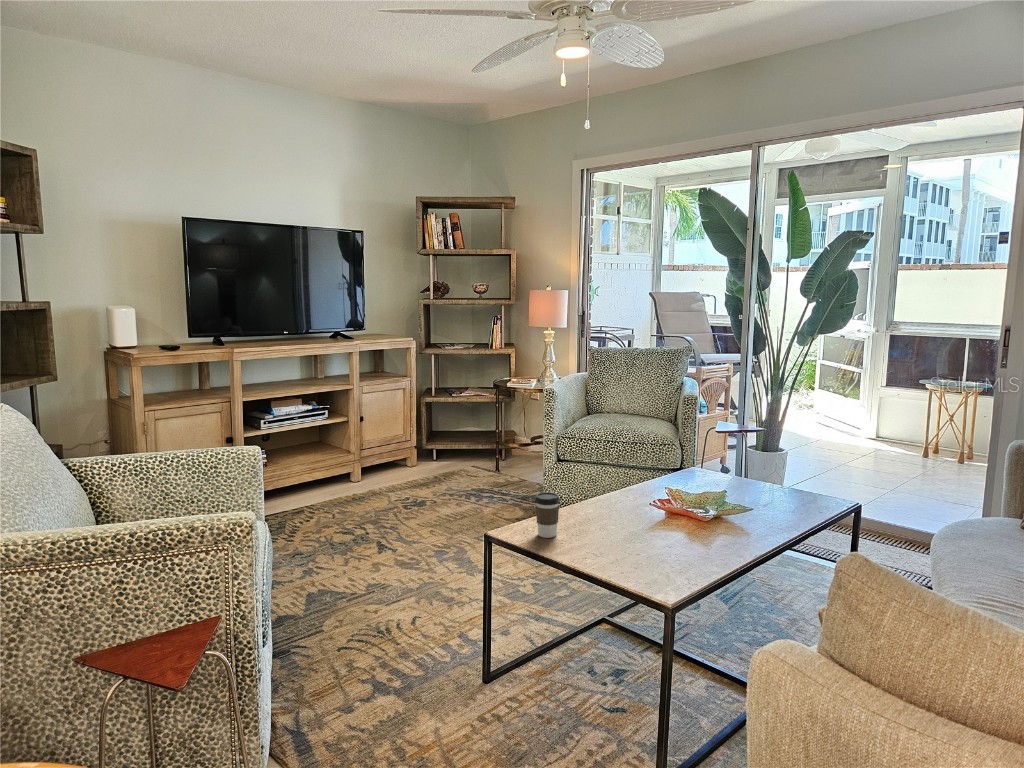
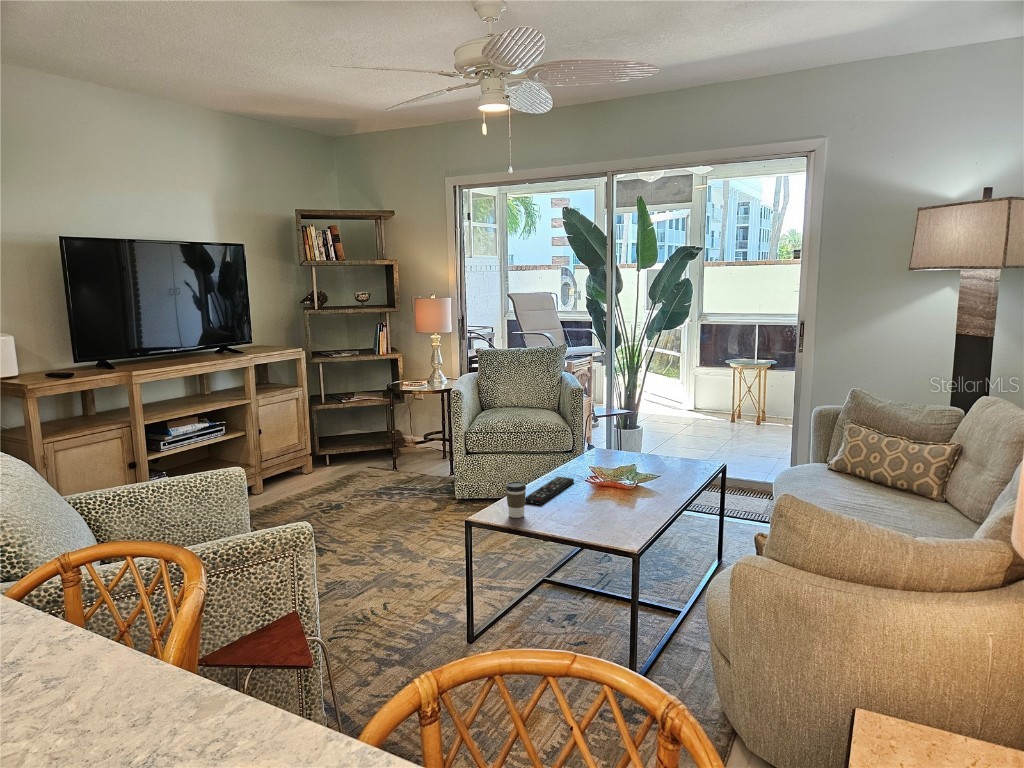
remote control: none [566,493,643,525] -> present [525,477,574,505]

